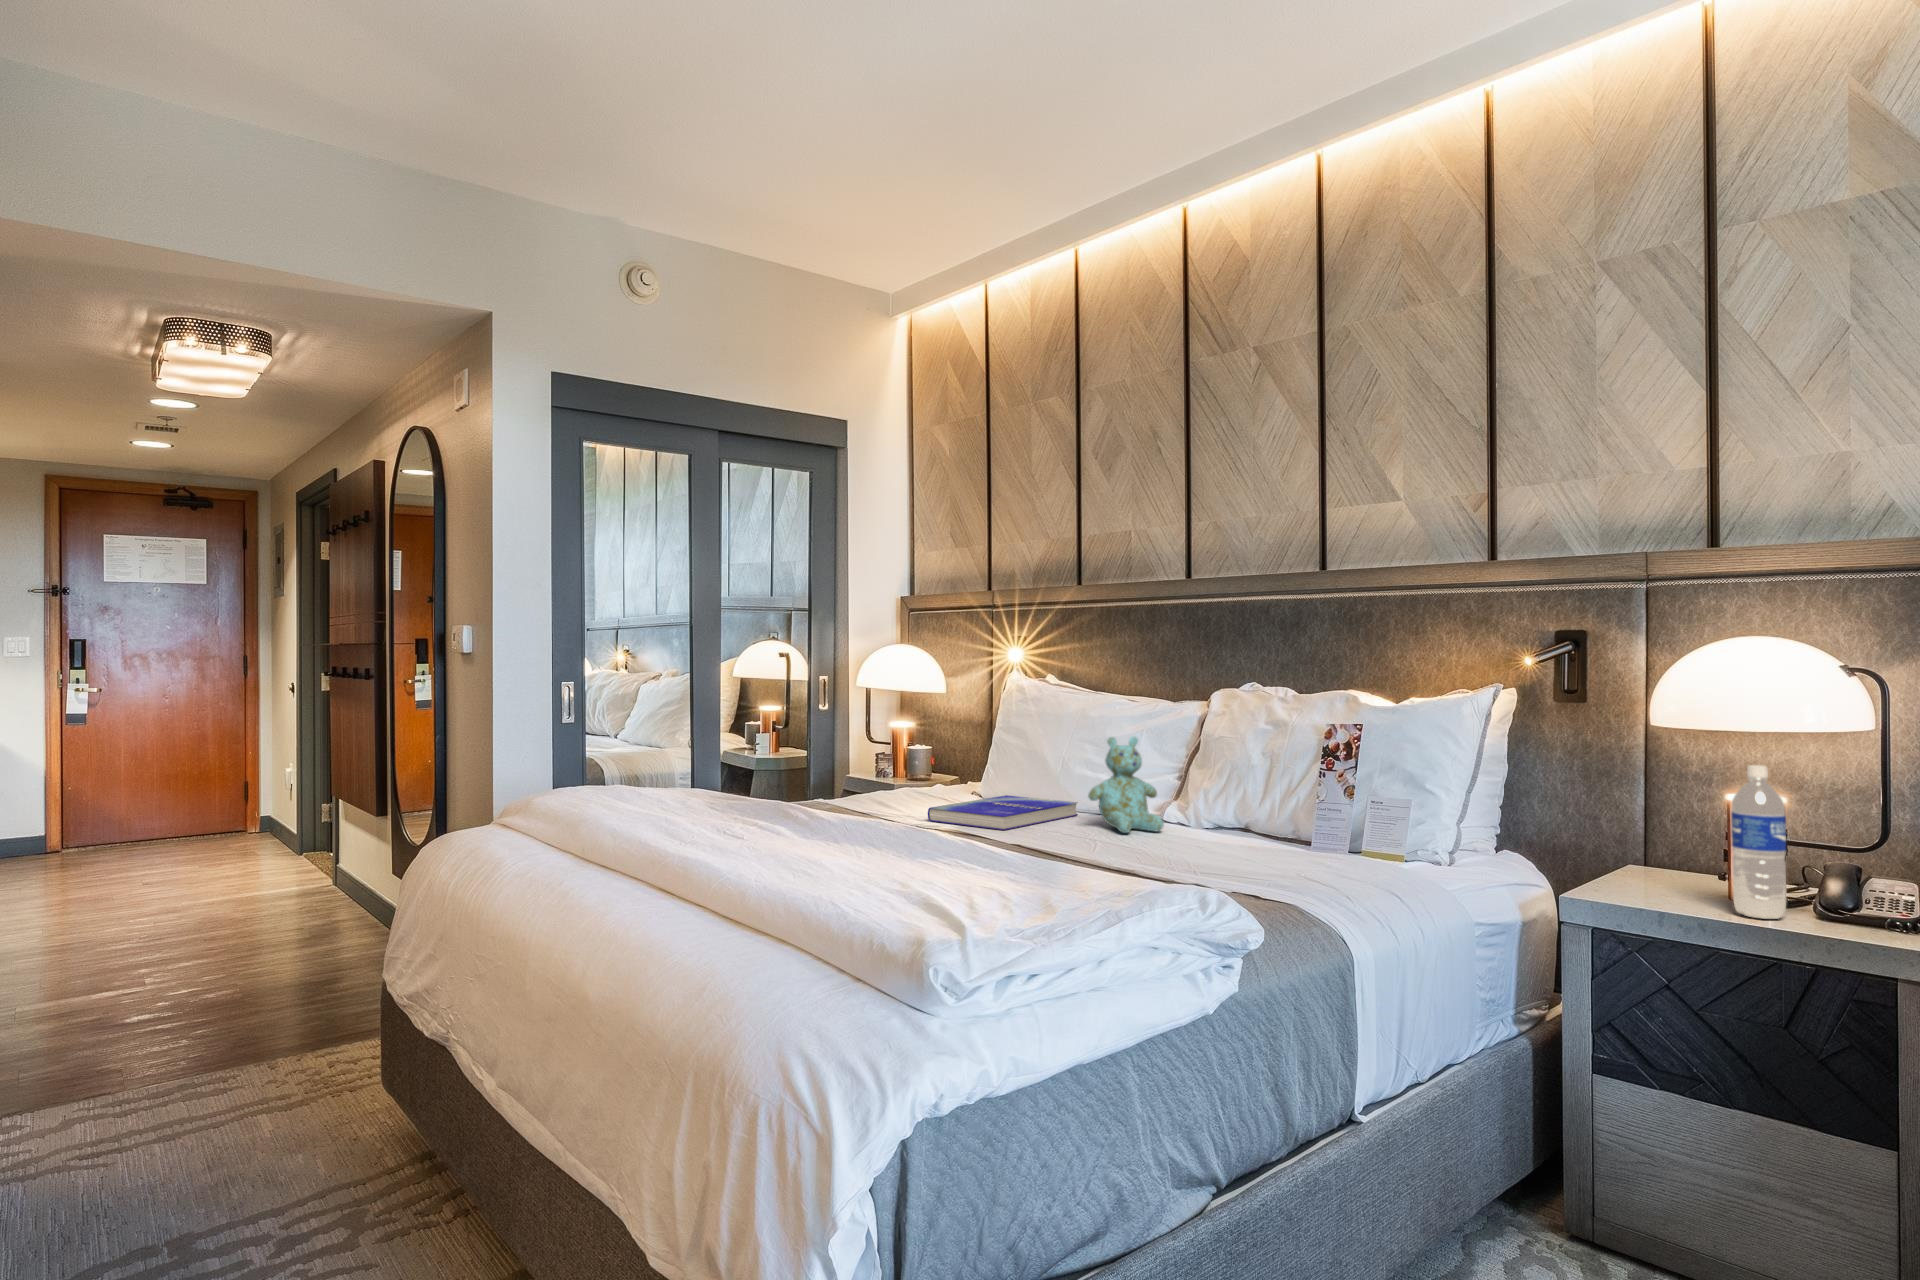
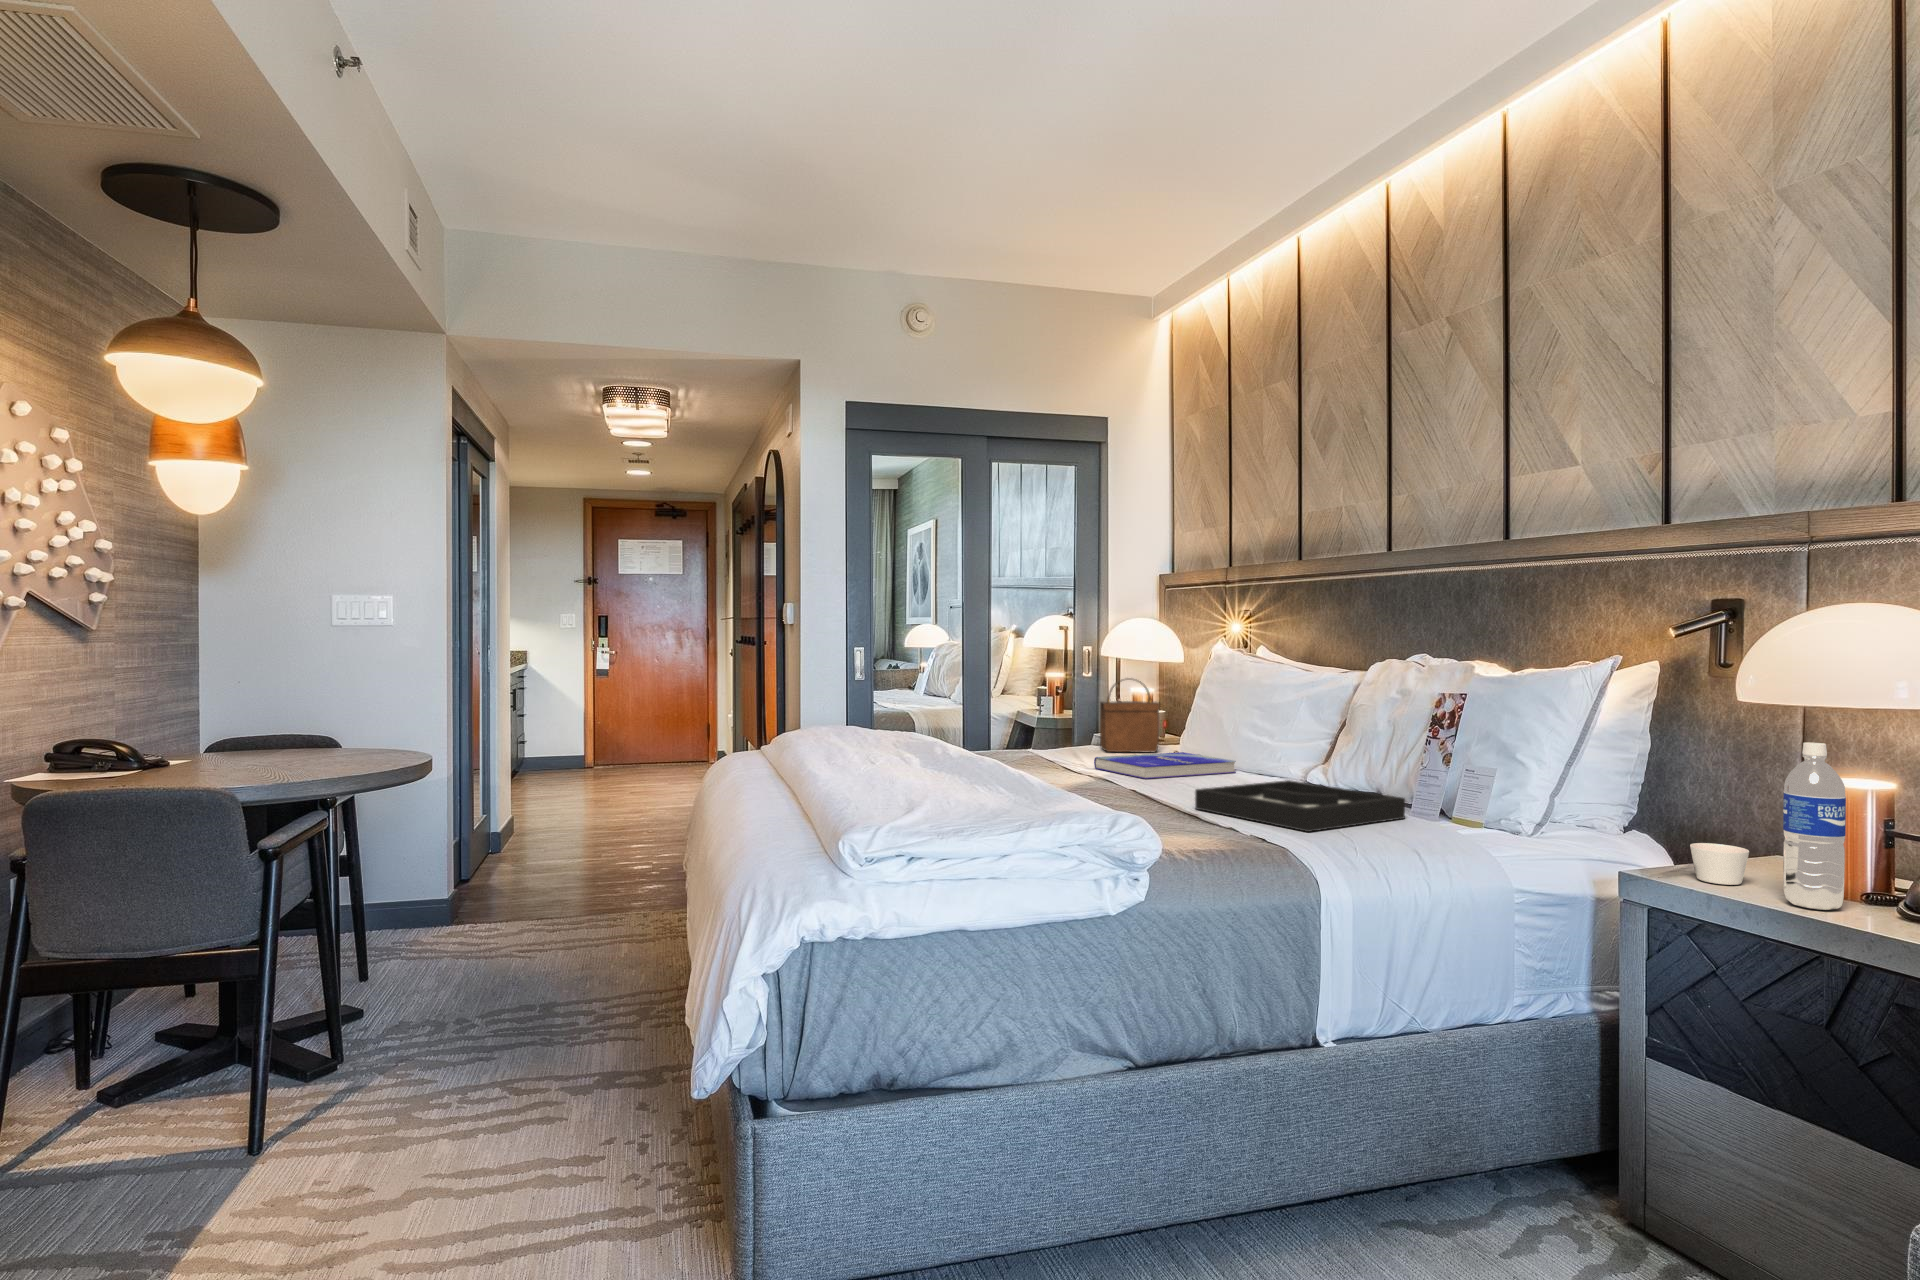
handbag: none [891,714,959,799] -> present [1100,678,1160,753]
stuffed bear: present [1088,737,1164,833] -> none [1222,700,1293,789]
decorative tray: none [1122,823,1325,882] -> present [1195,780,1405,832]
candle: none [1626,863,1679,901] -> present [1690,843,1749,885]

